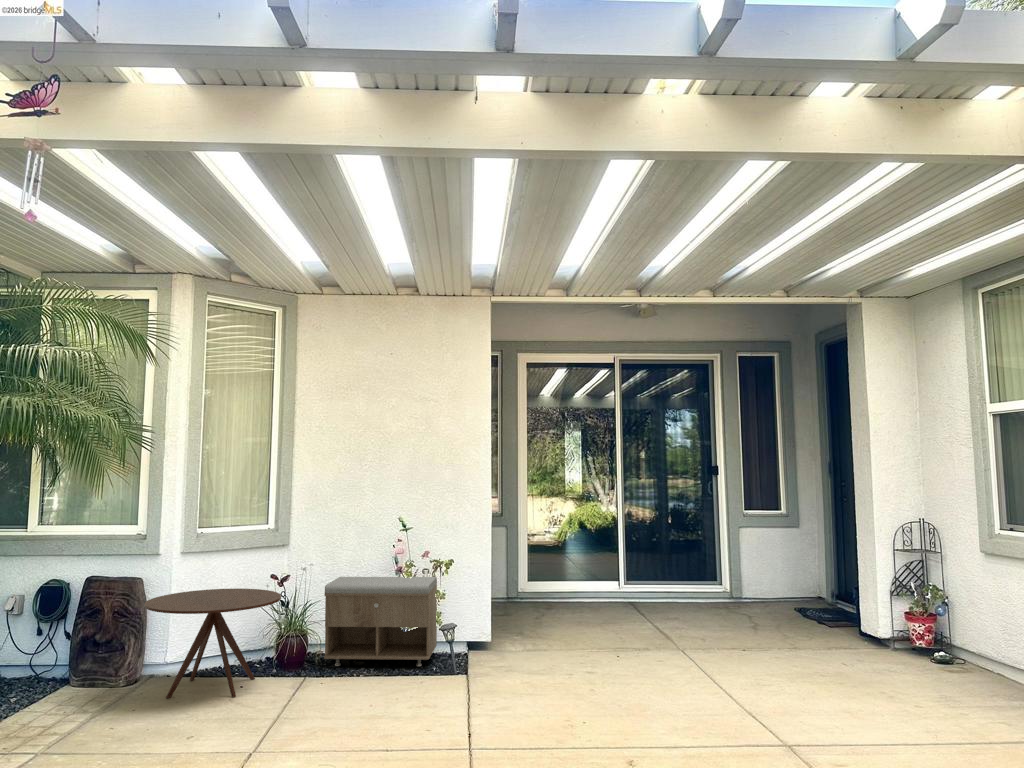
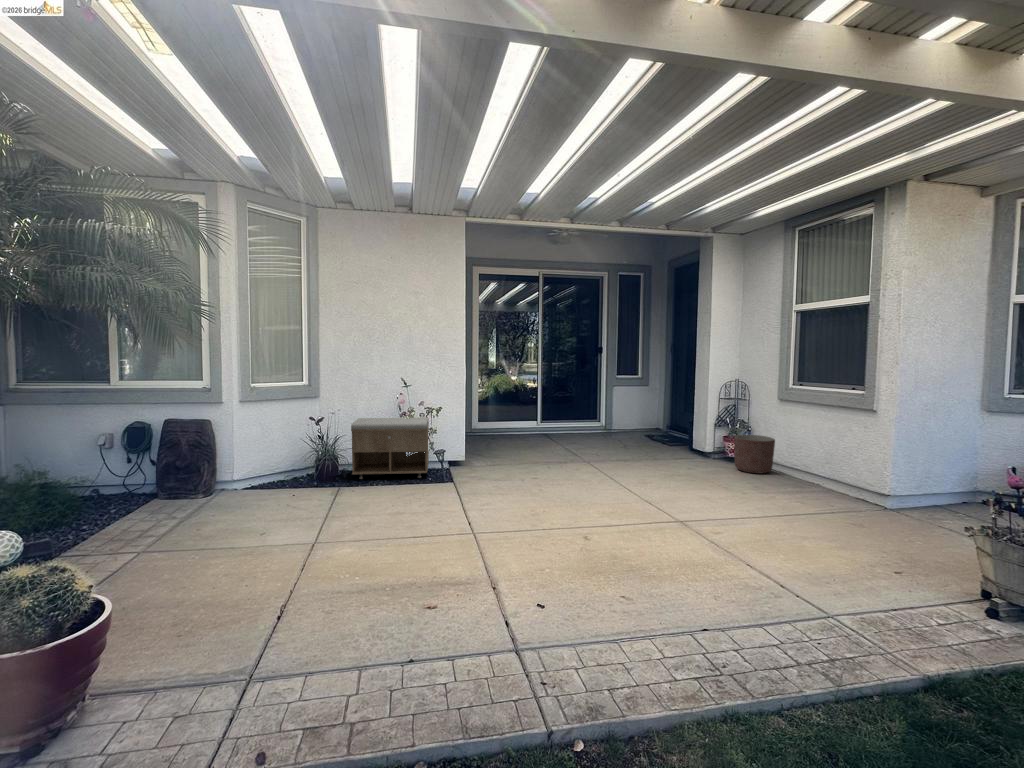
round table: present [144,588,281,698] -> none [217,427,322,506]
planter: none [912,610,979,675] -> present [734,435,775,473]

